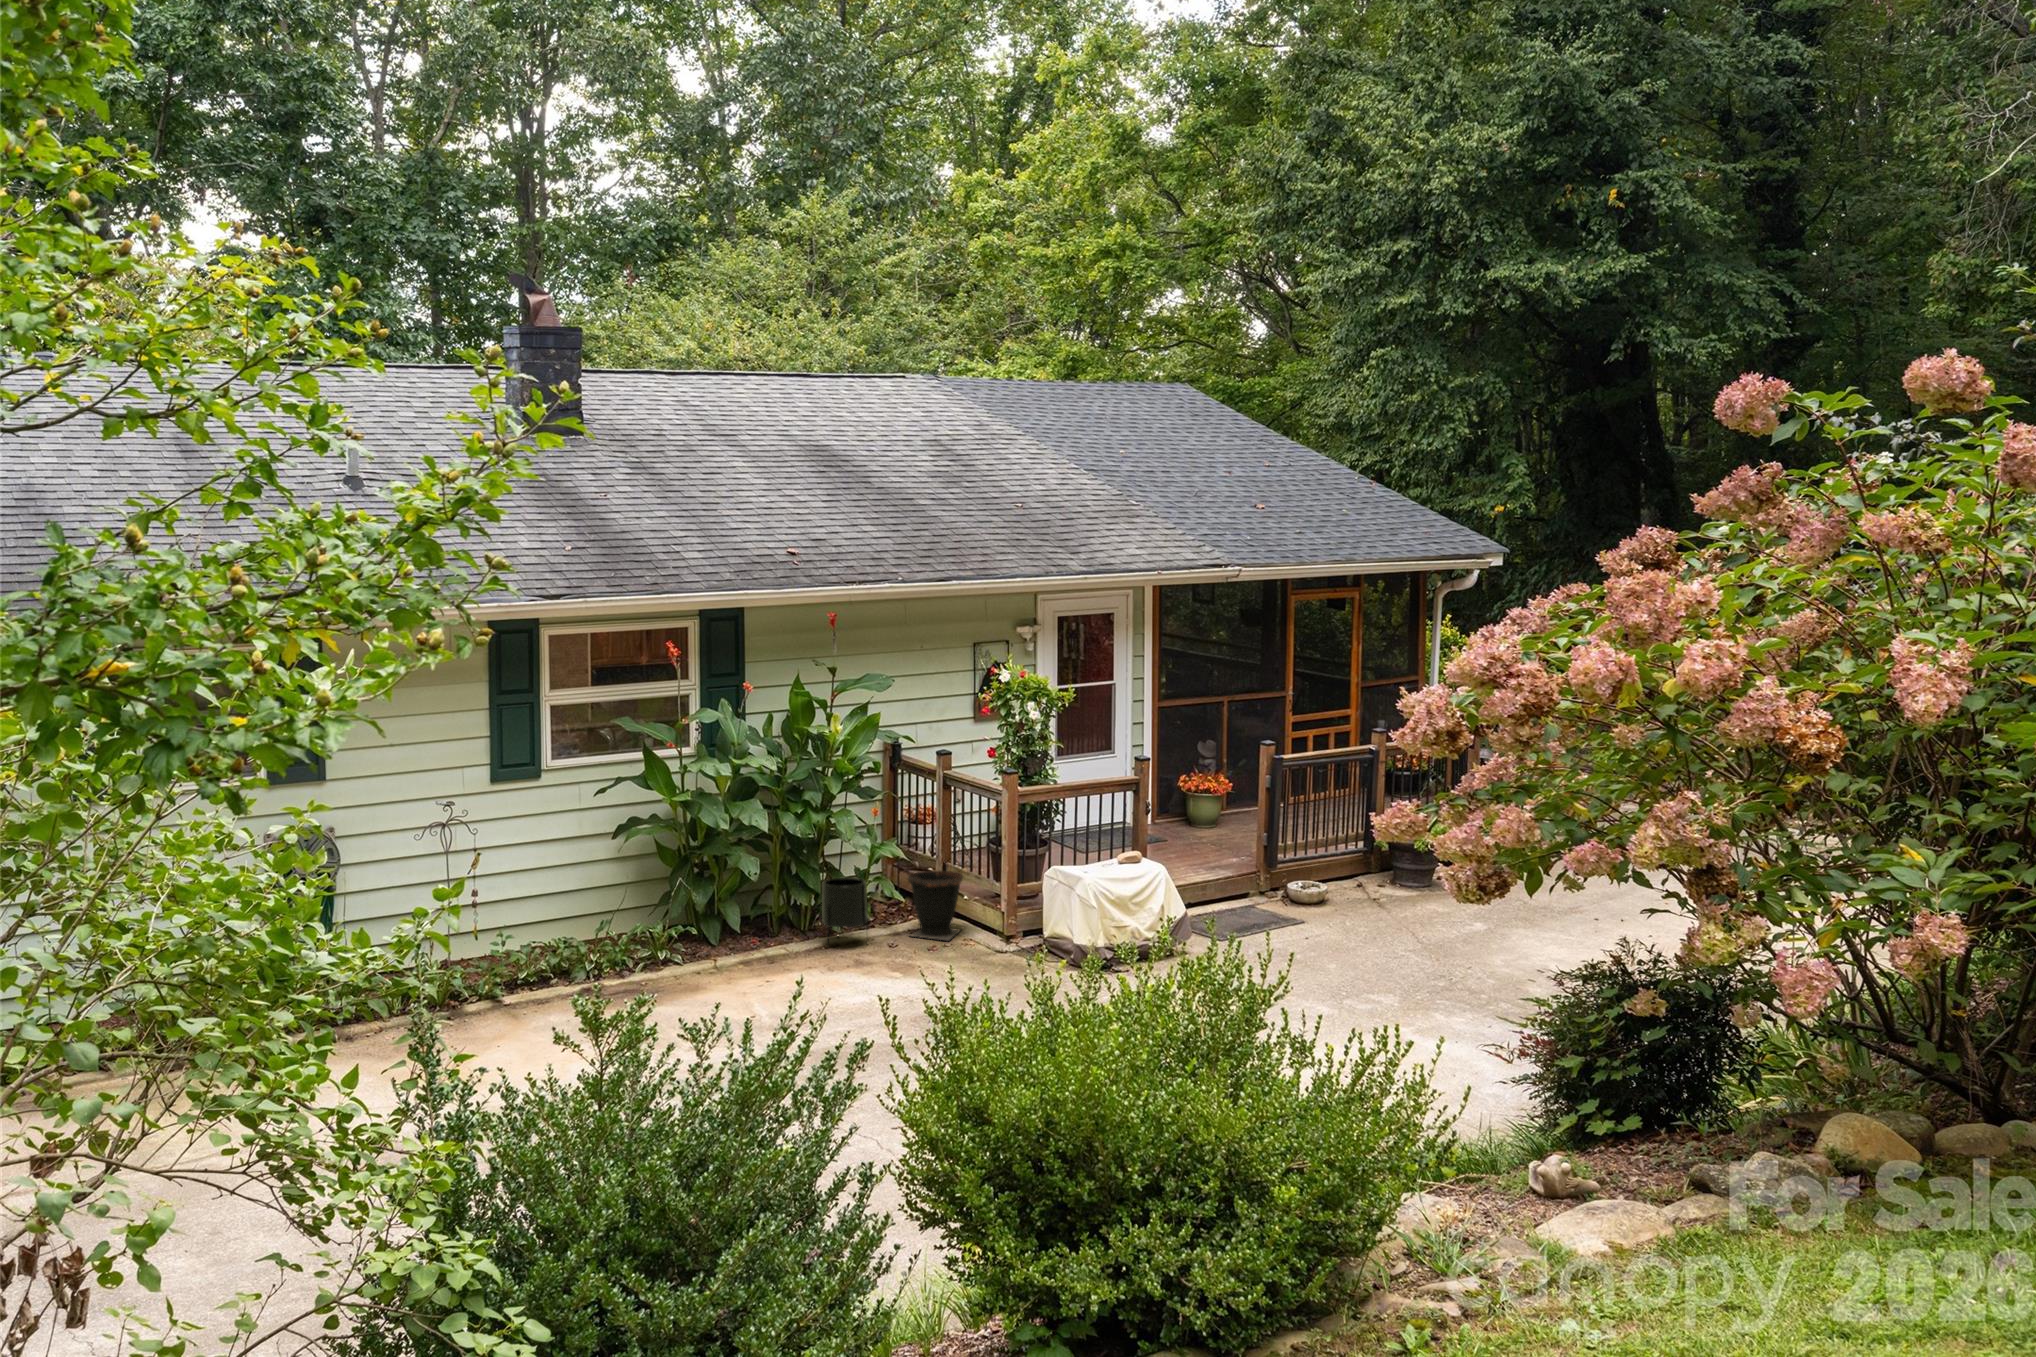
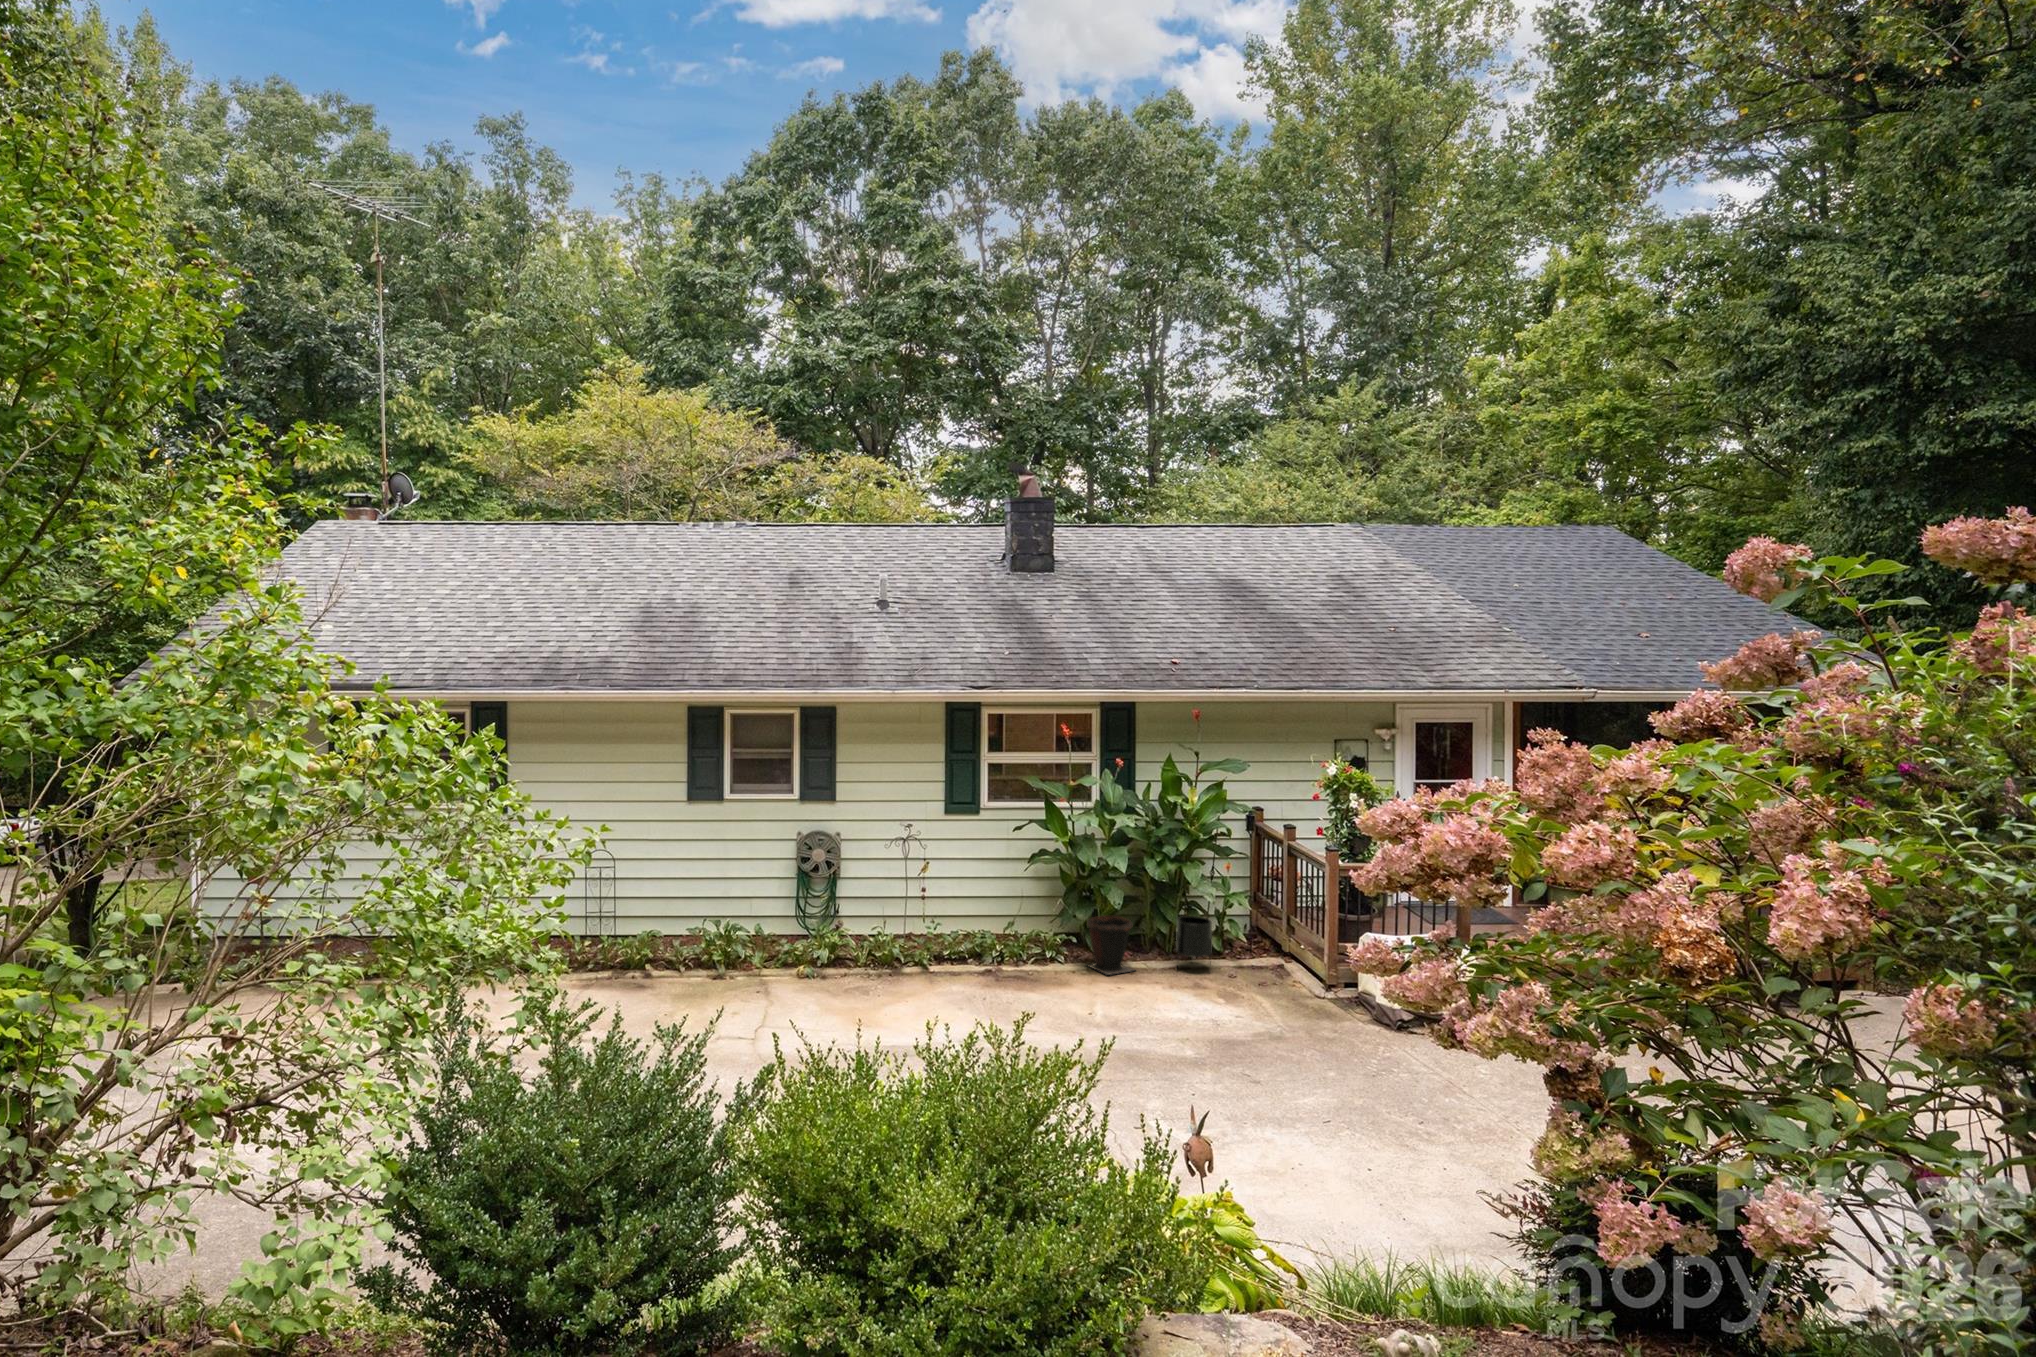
bucket: present [908,871,963,940] -> present [1087,915,1133,975]

